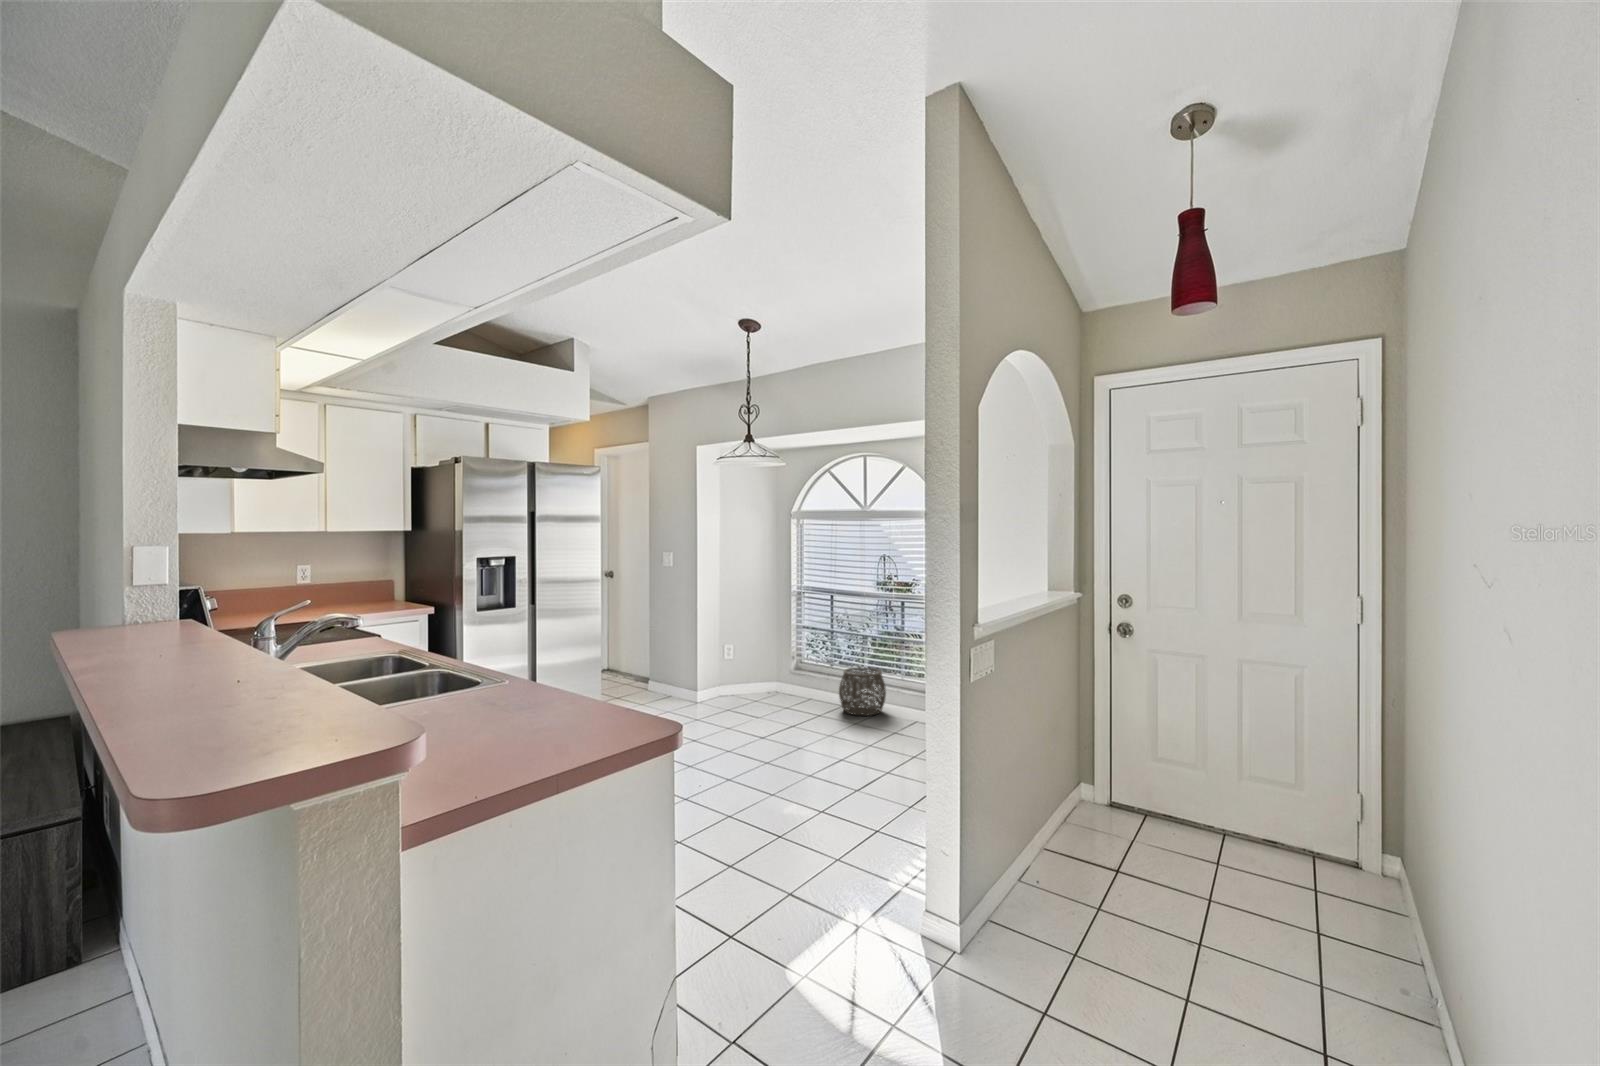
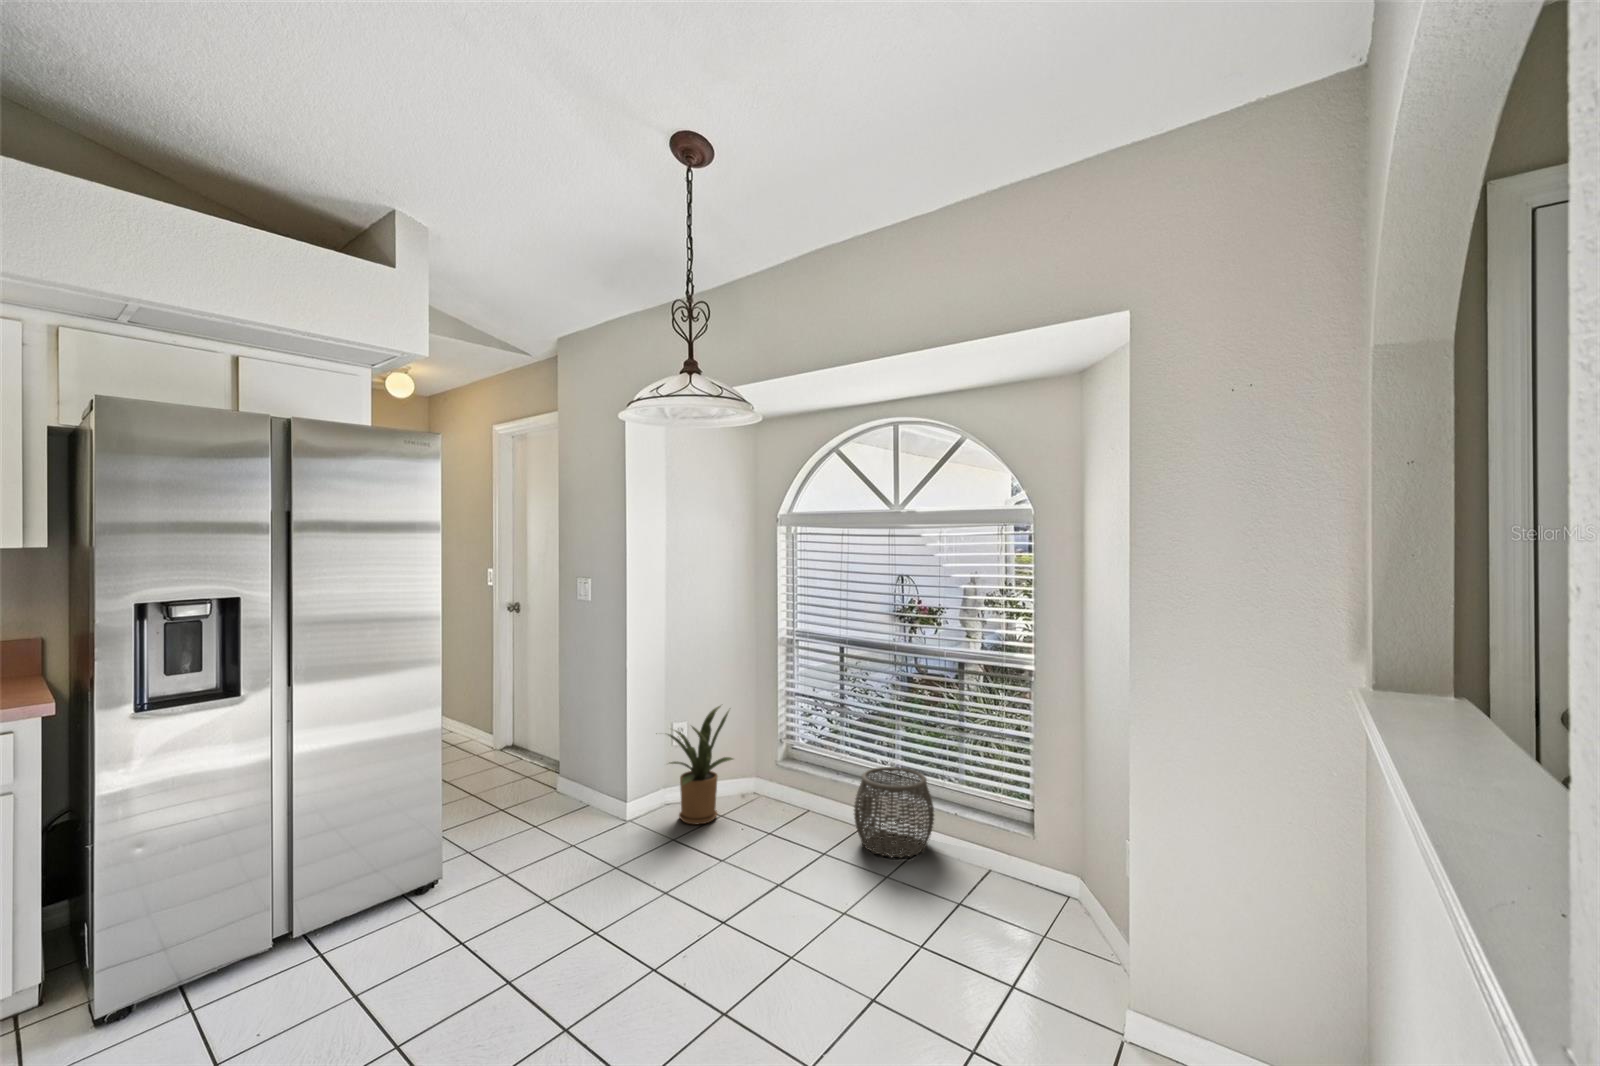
house plant: none [717,632,766,704] -> present [656,706,733,824]

